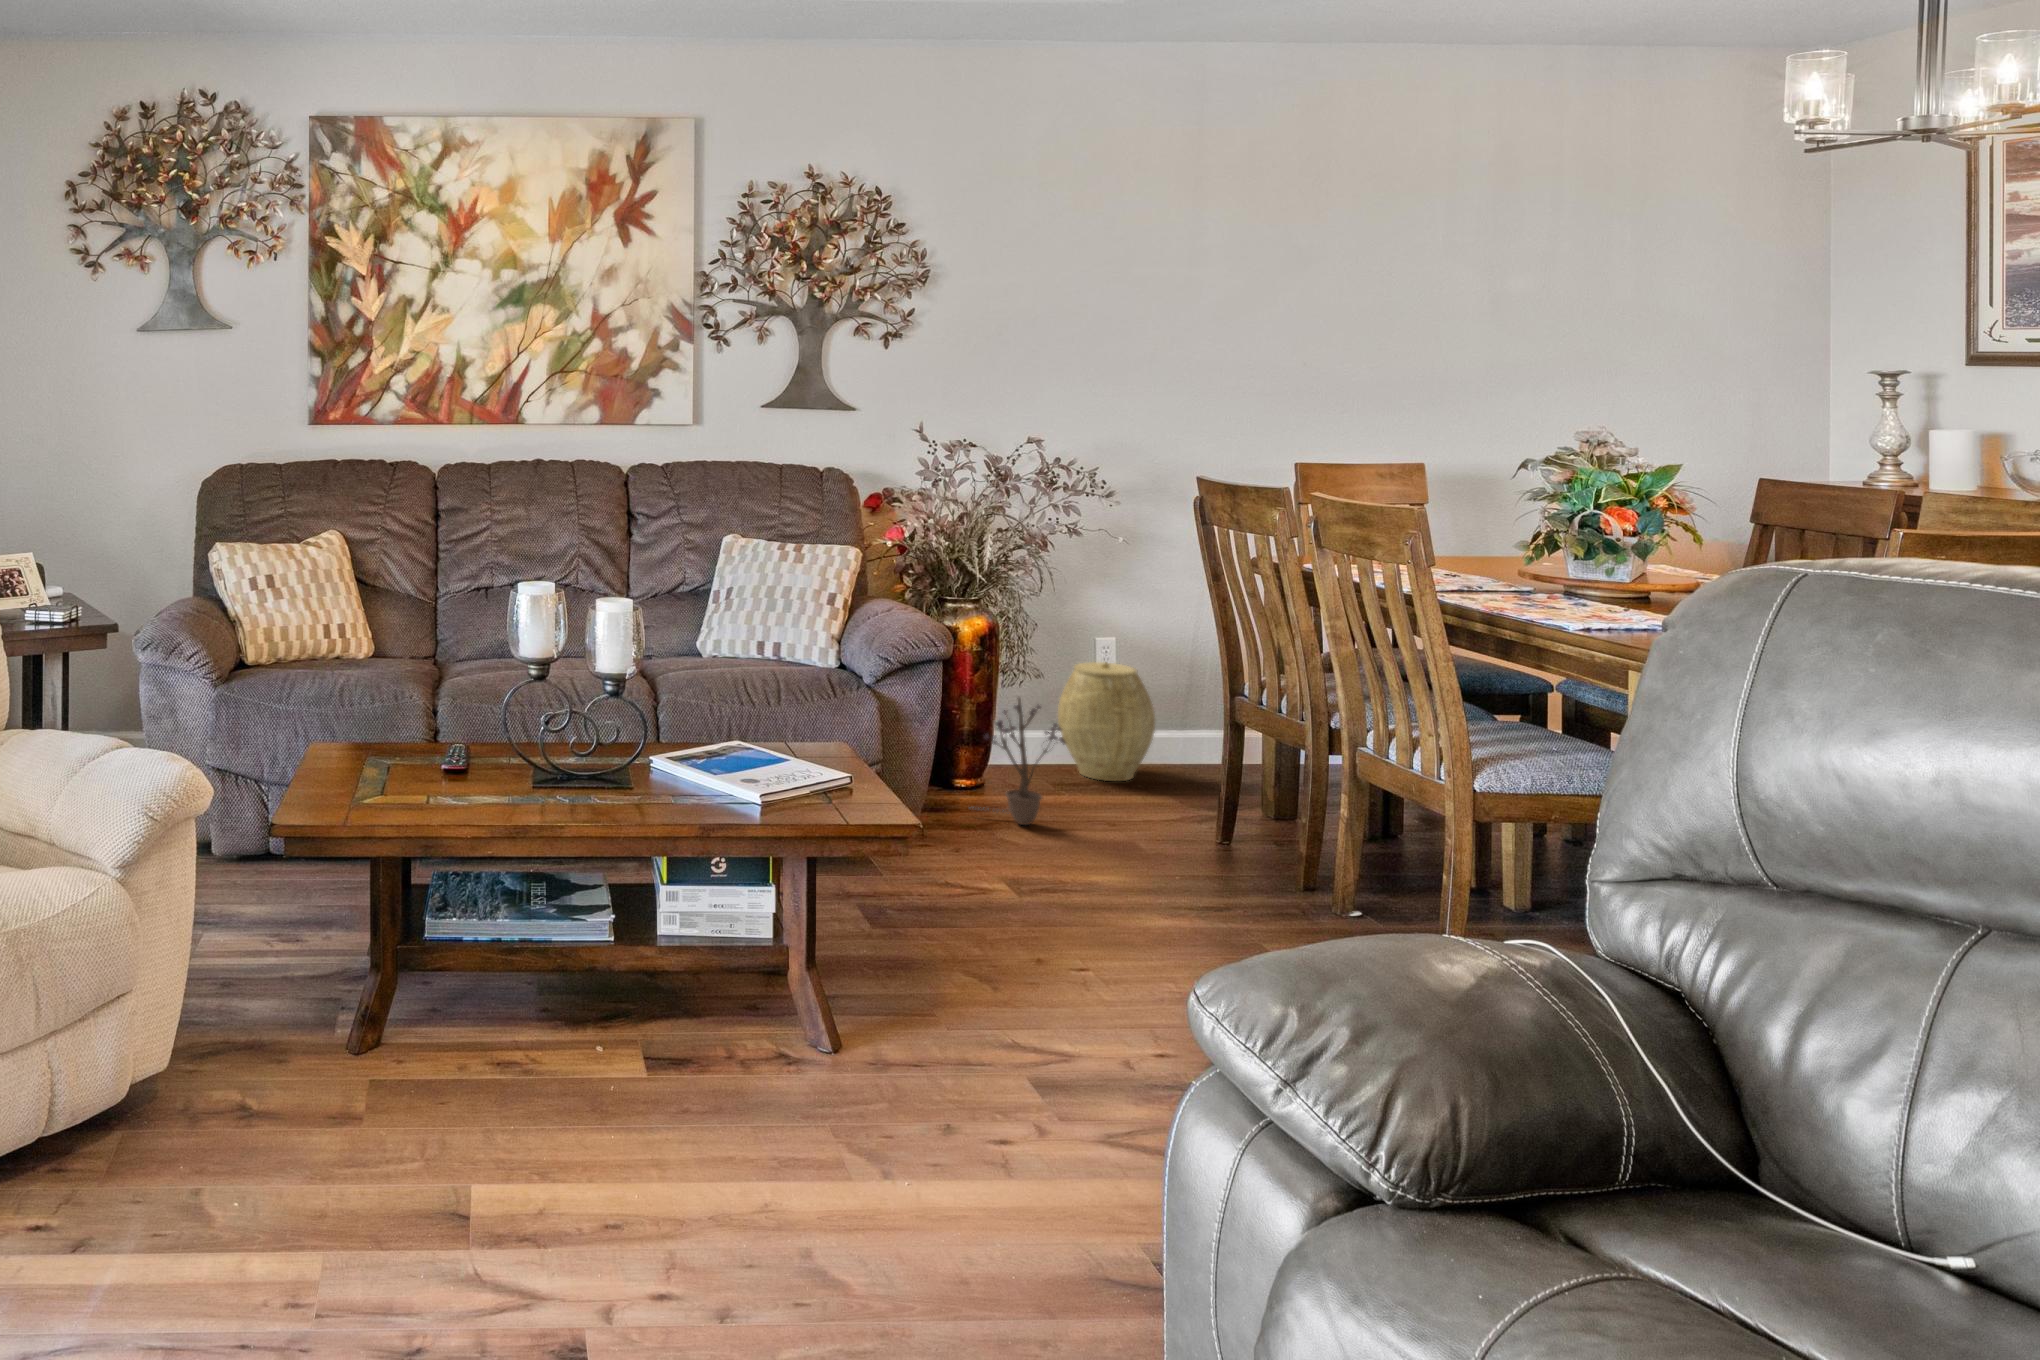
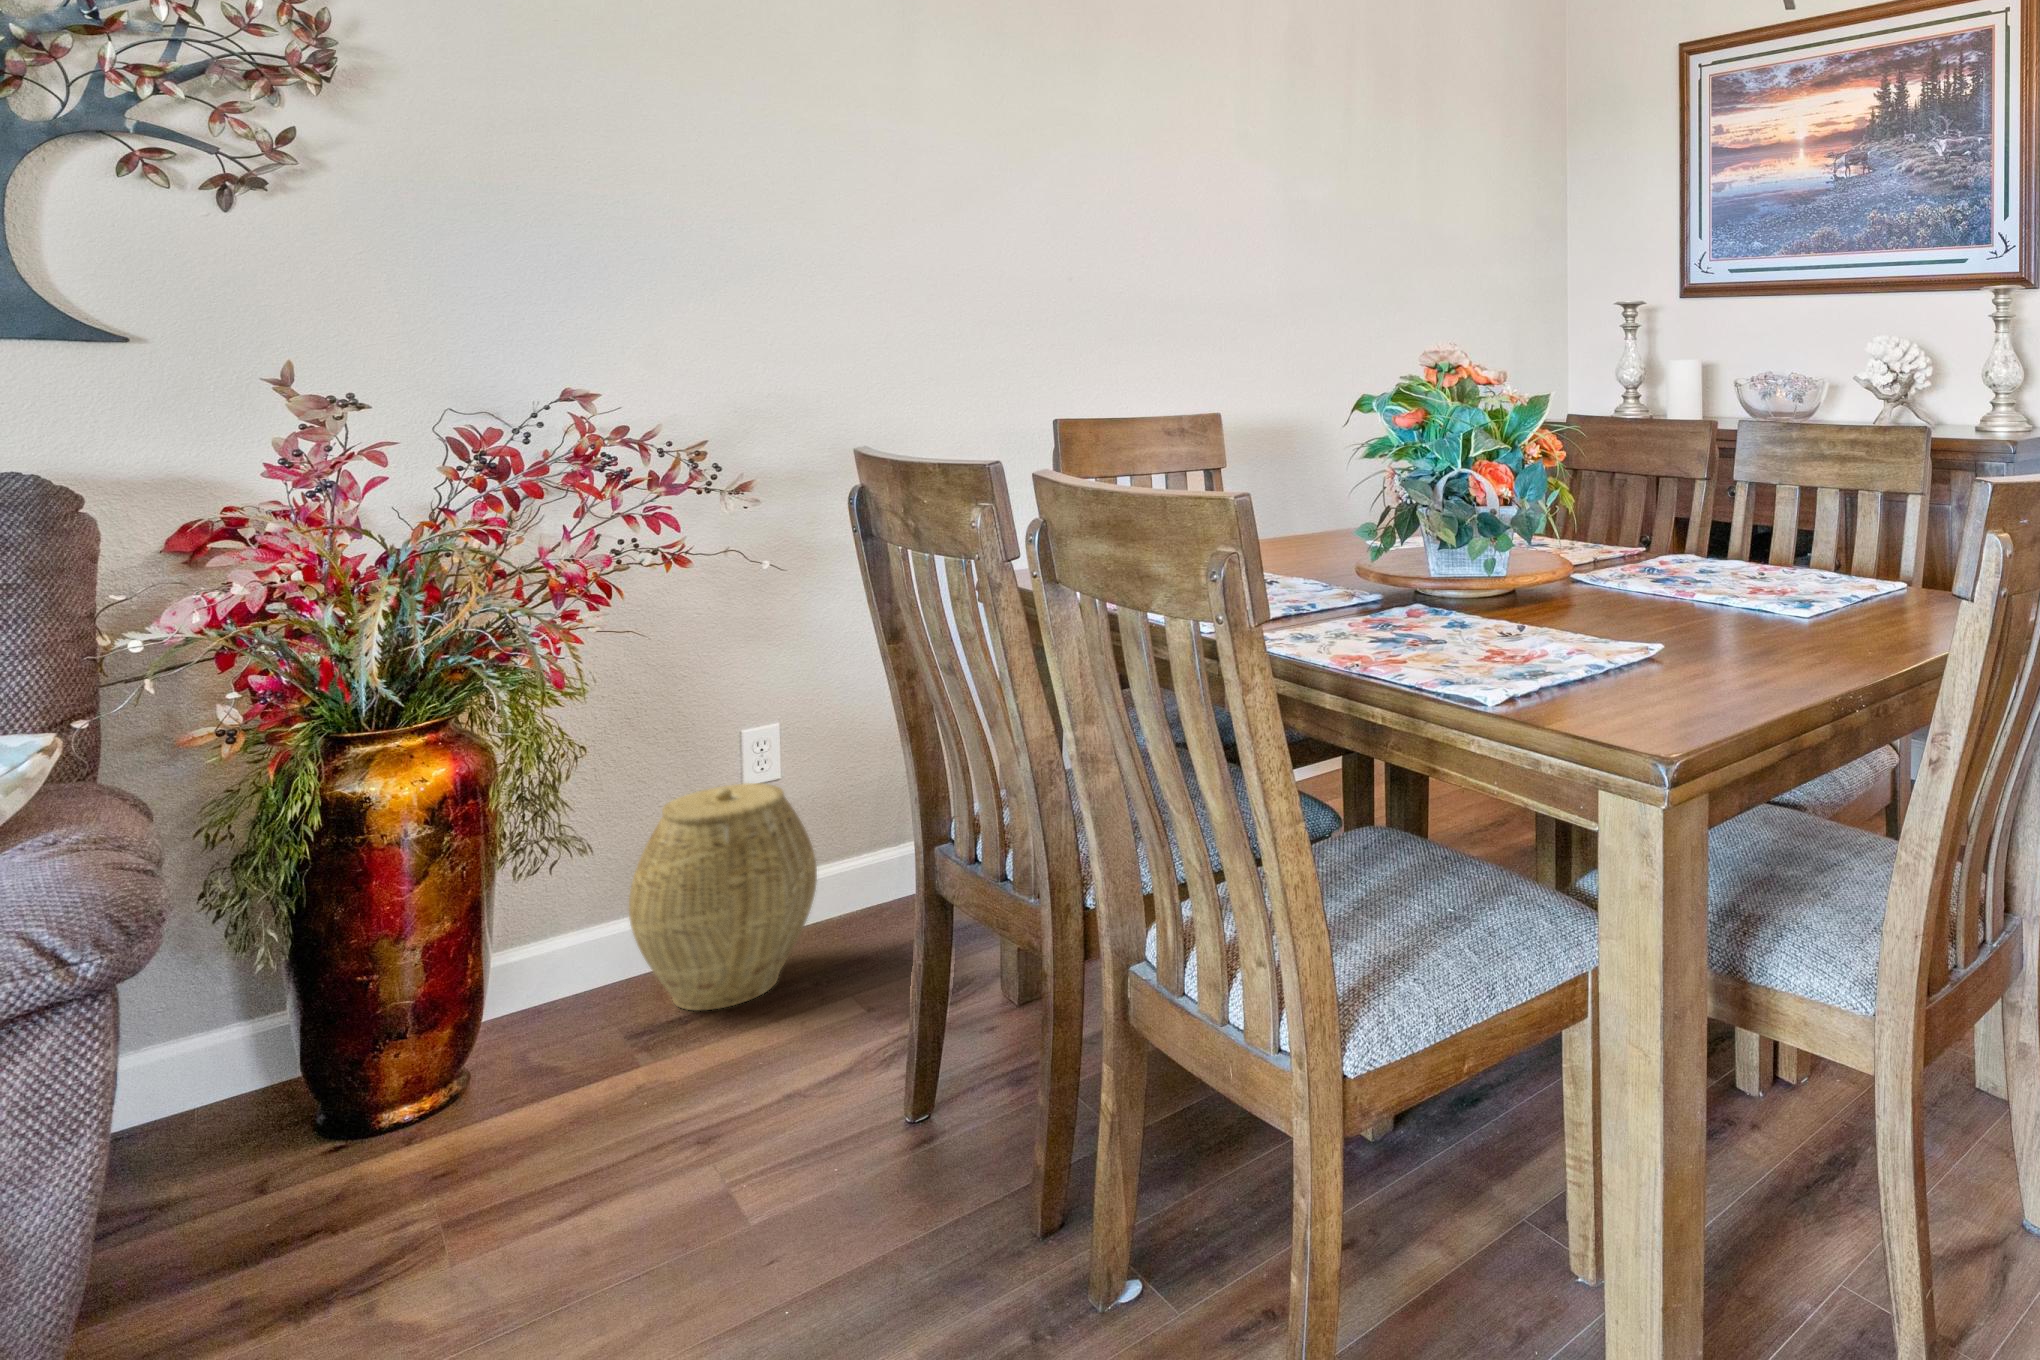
decorative plant: present [969,698,1066,825] -> none [322,959,569,1245]

